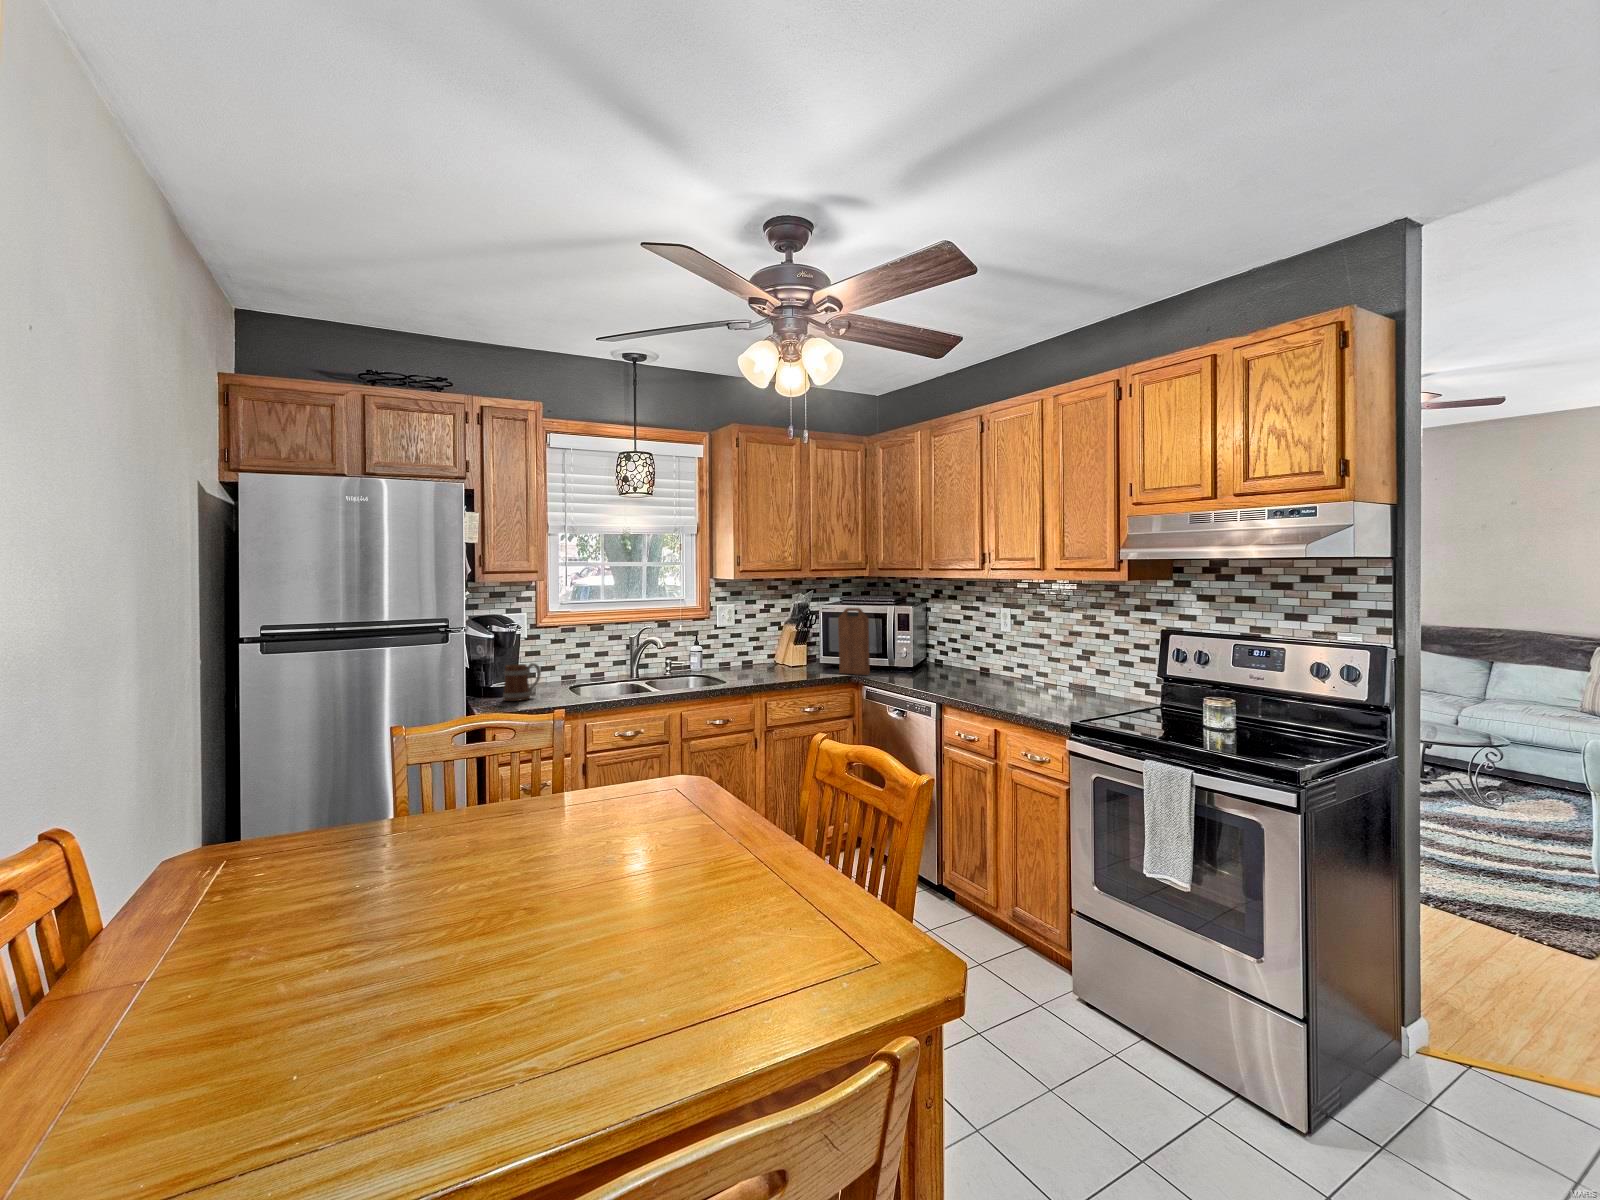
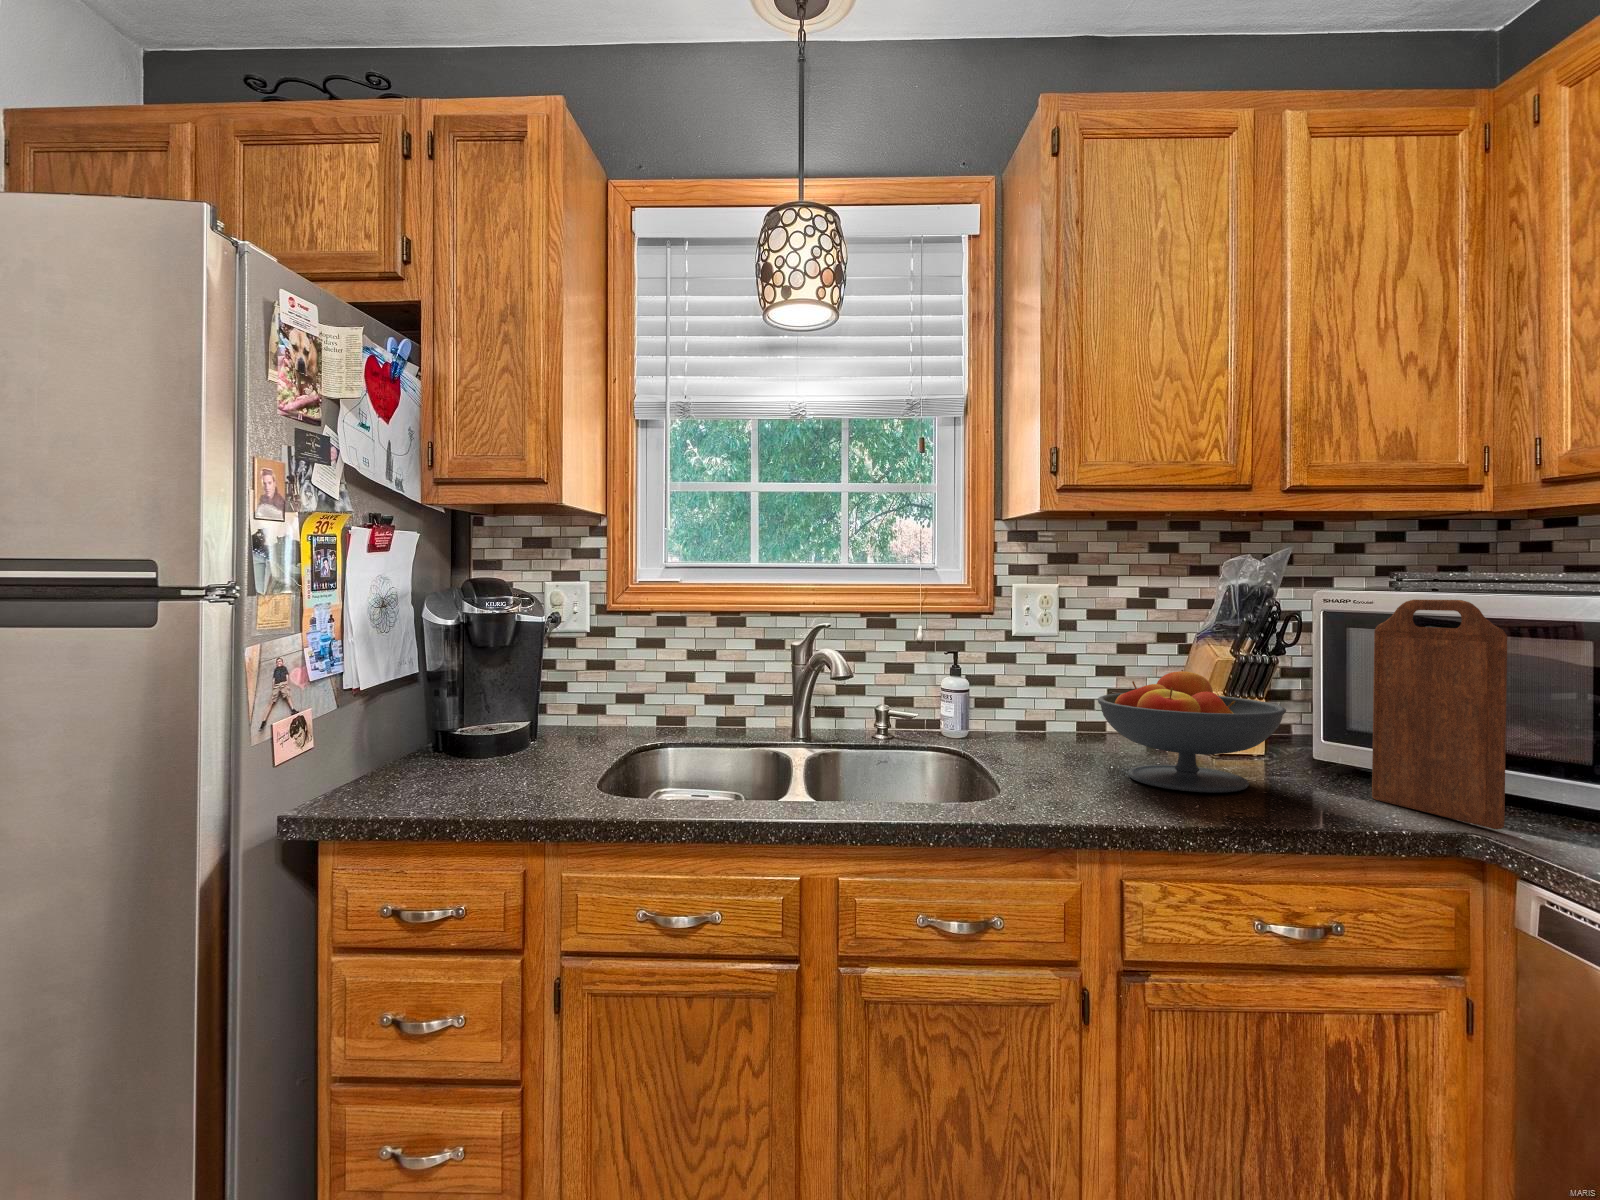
fruit bowl: none [754,636,814,676] -> present [1098,670,1286,793]
mug: present [503,663,541,701] -> none [402,705,502,801]

